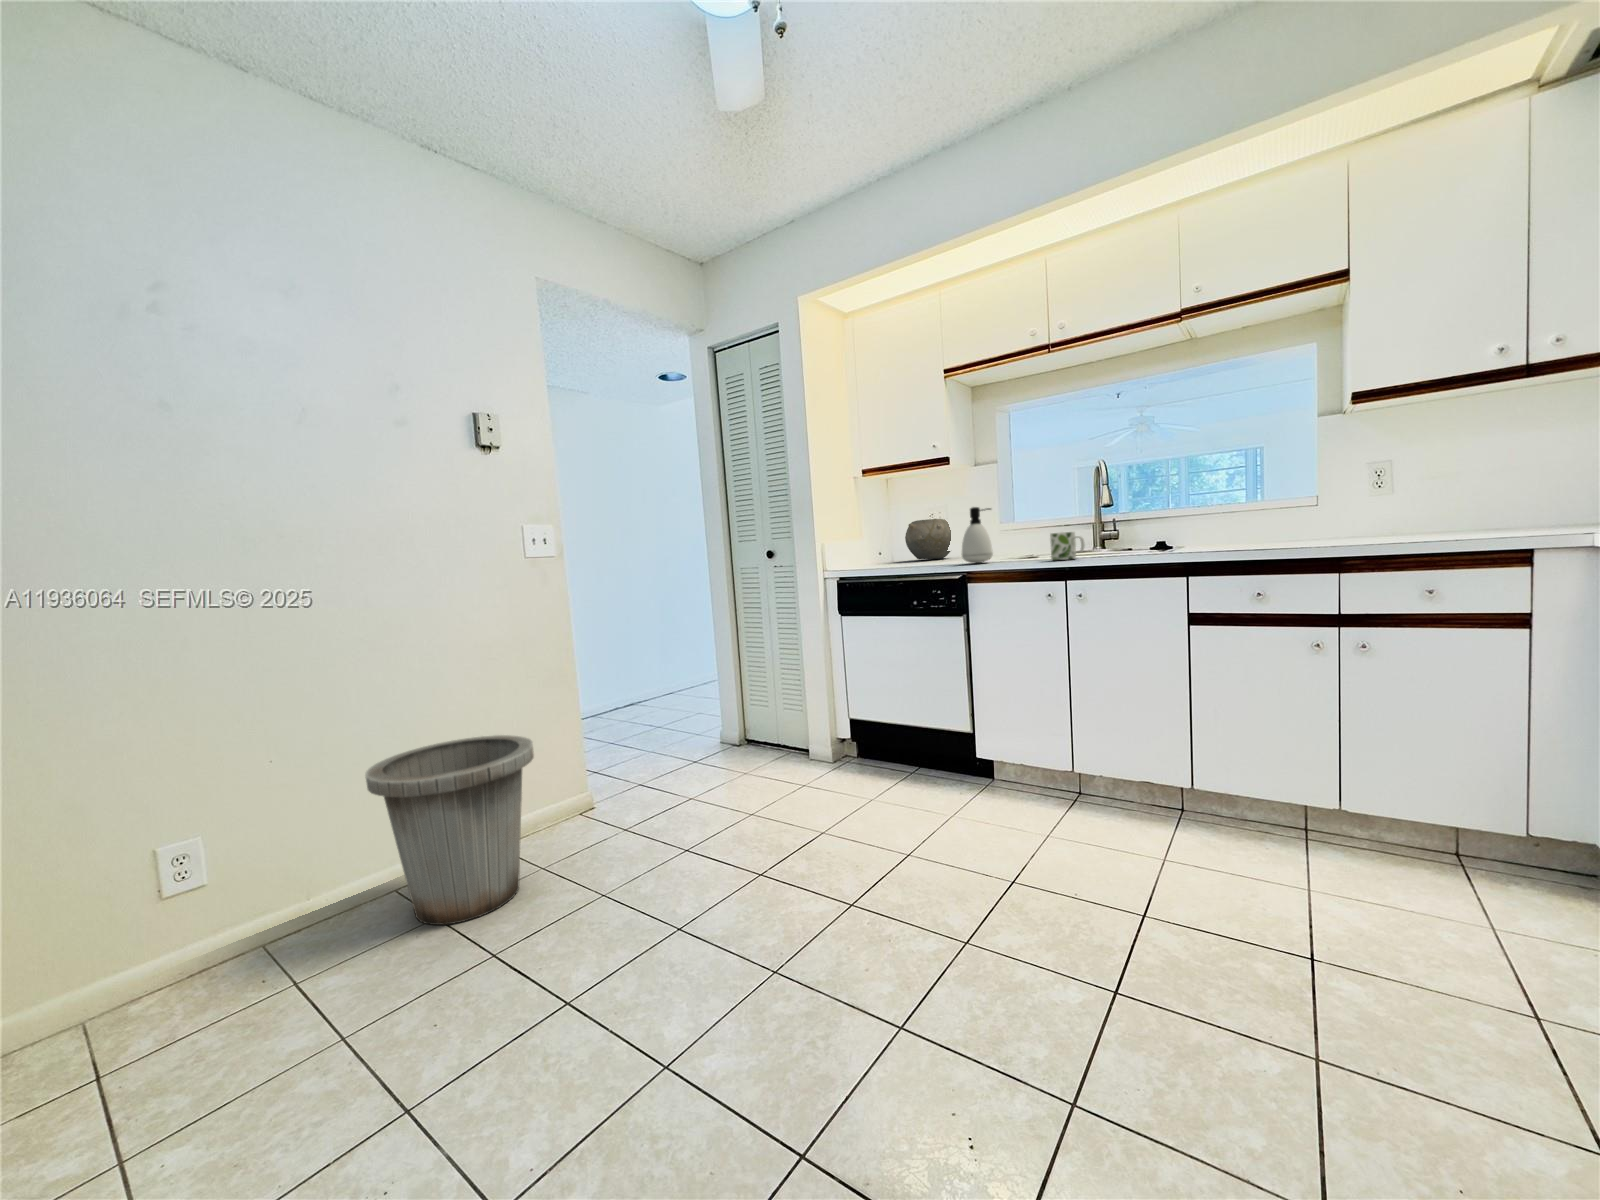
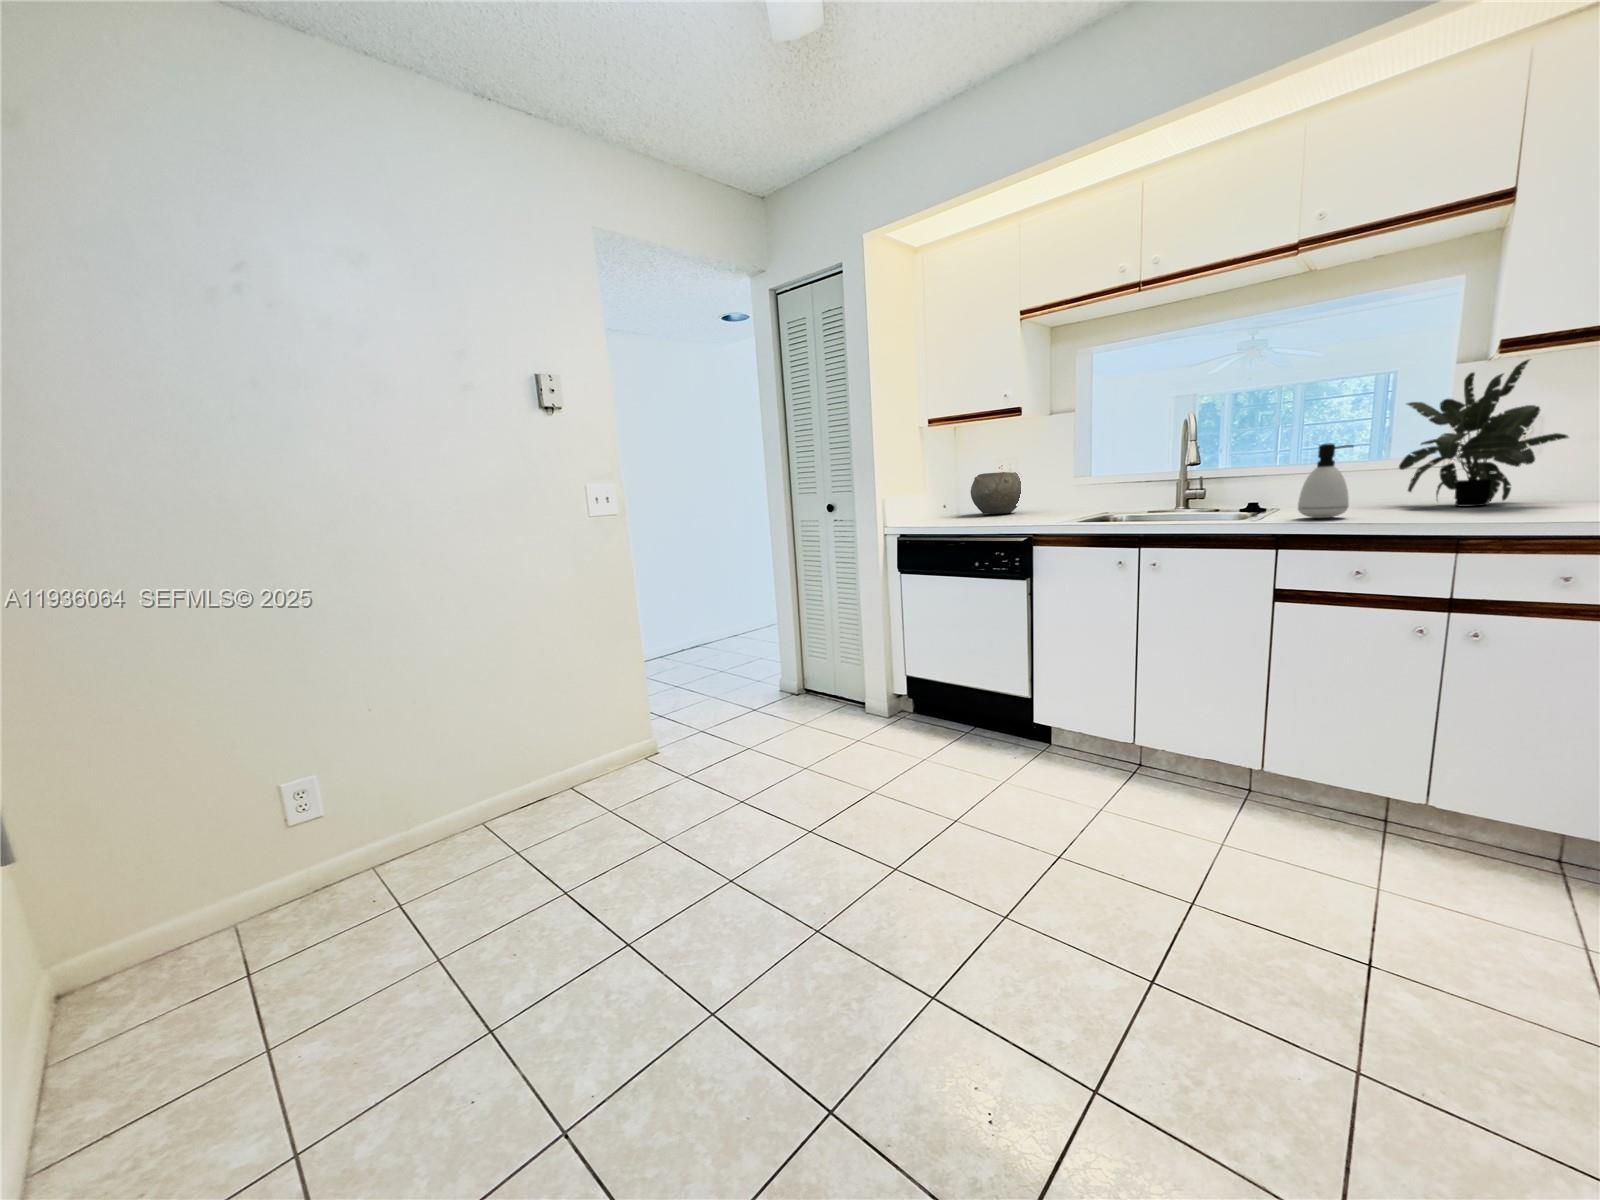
potted plant: none [1282,409,1415,538] -> present [1399,359,1568,506]
soap dispenser: present [962,507,993,563] -> present [1298,443,1353,518]
mug: present [1050,532,1085,560] -> none [1124,496,1162,527]
trash can: present [365,735,534,925] -> none [452,687,601,858]

